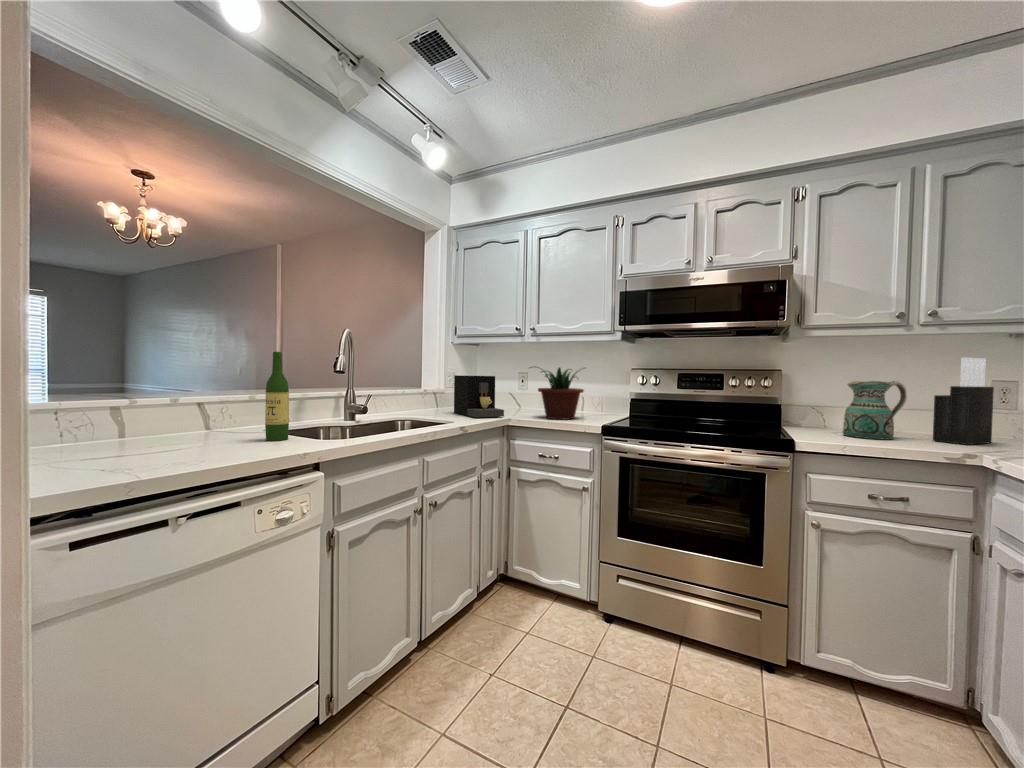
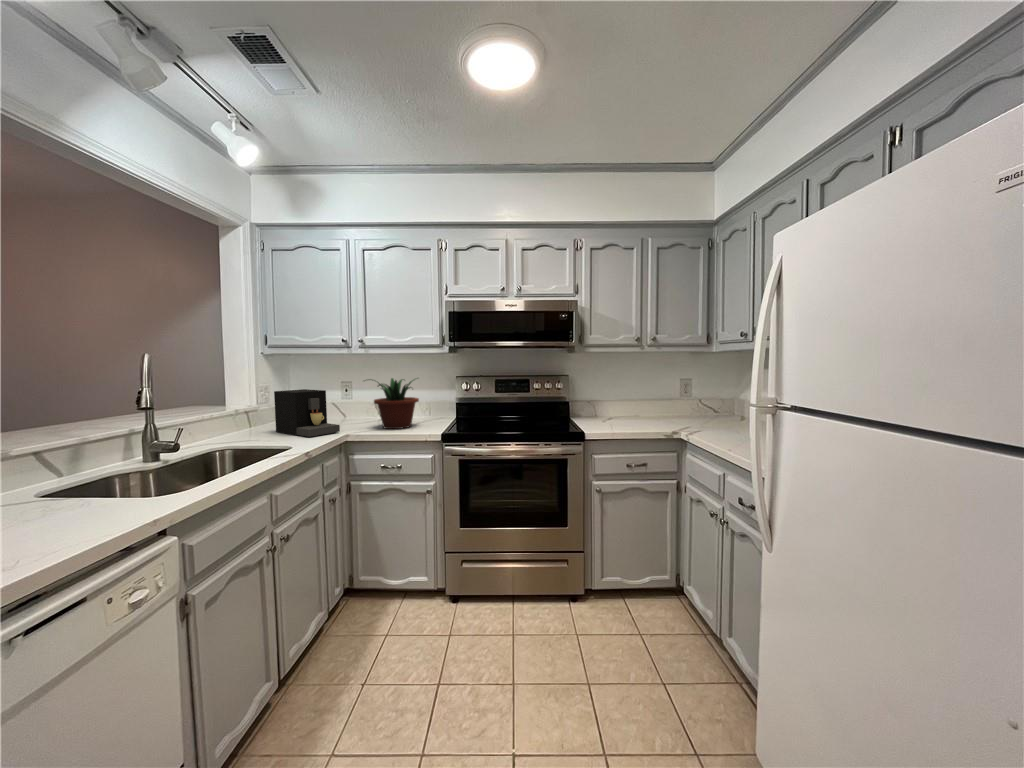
wine bottle: present [265,352,289,441] -> none [29,398,75,518]
knife block: present [933,357,994,445] -> none [653,367,679,423]
ceramic pitcher: present [843,381,907,440] -> none [607,383,640,424]

